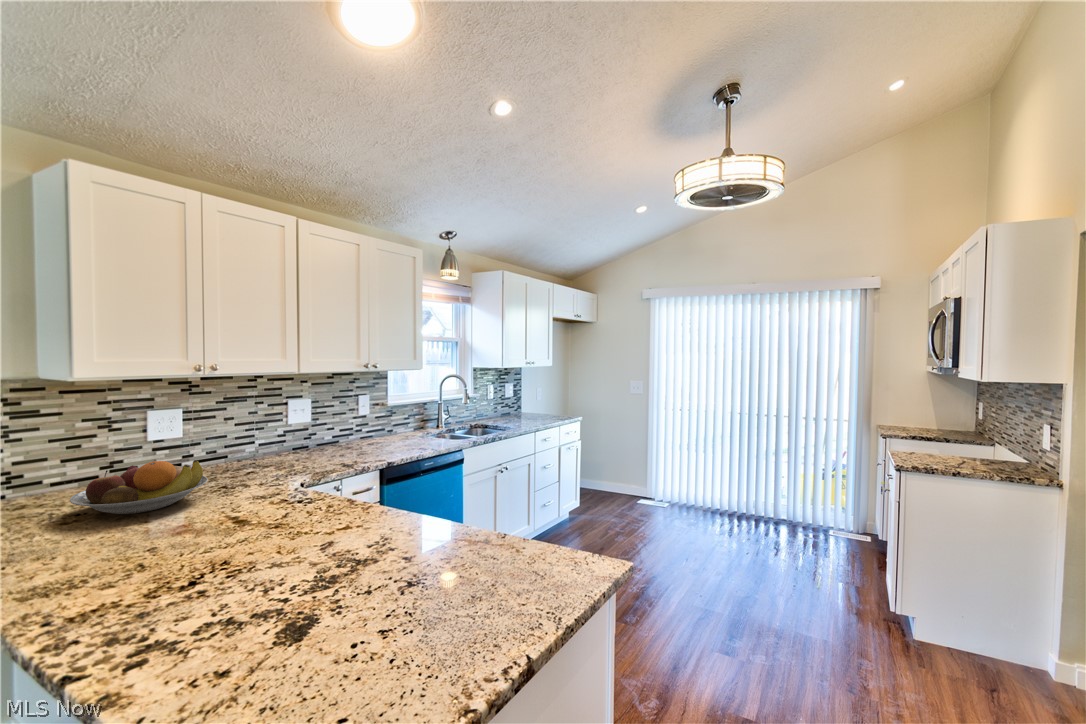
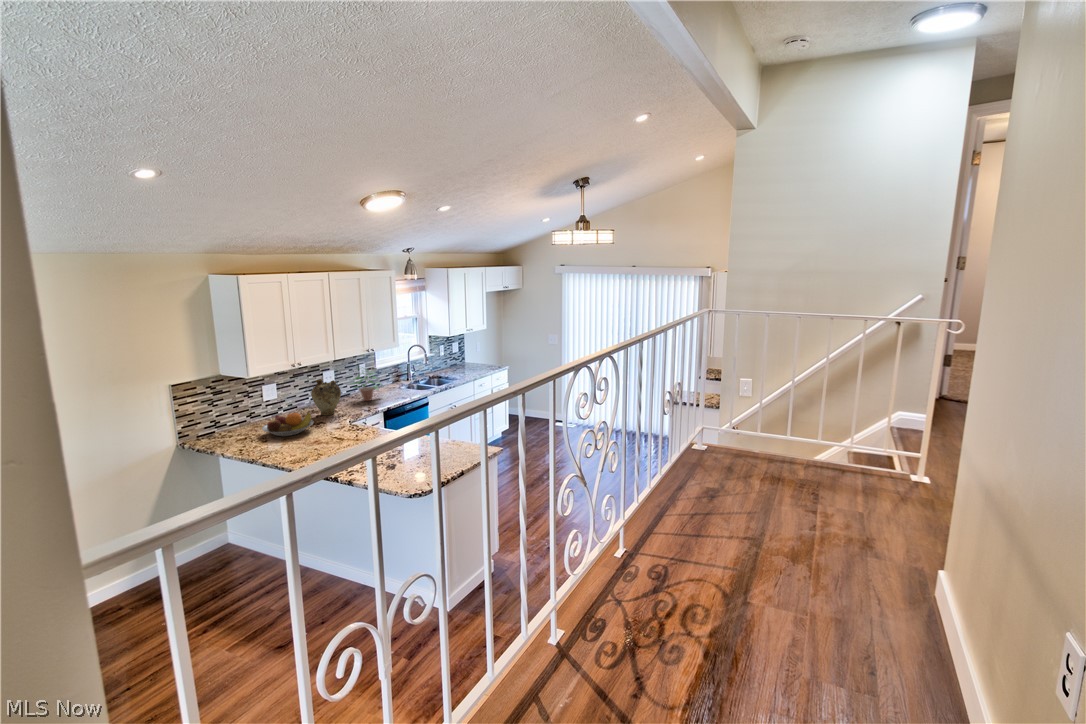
potted plant: none [330,392,391,451] -> present [352,370,379,401]
vase: none [239,403,299,472] -> present [311,379,341,415]

